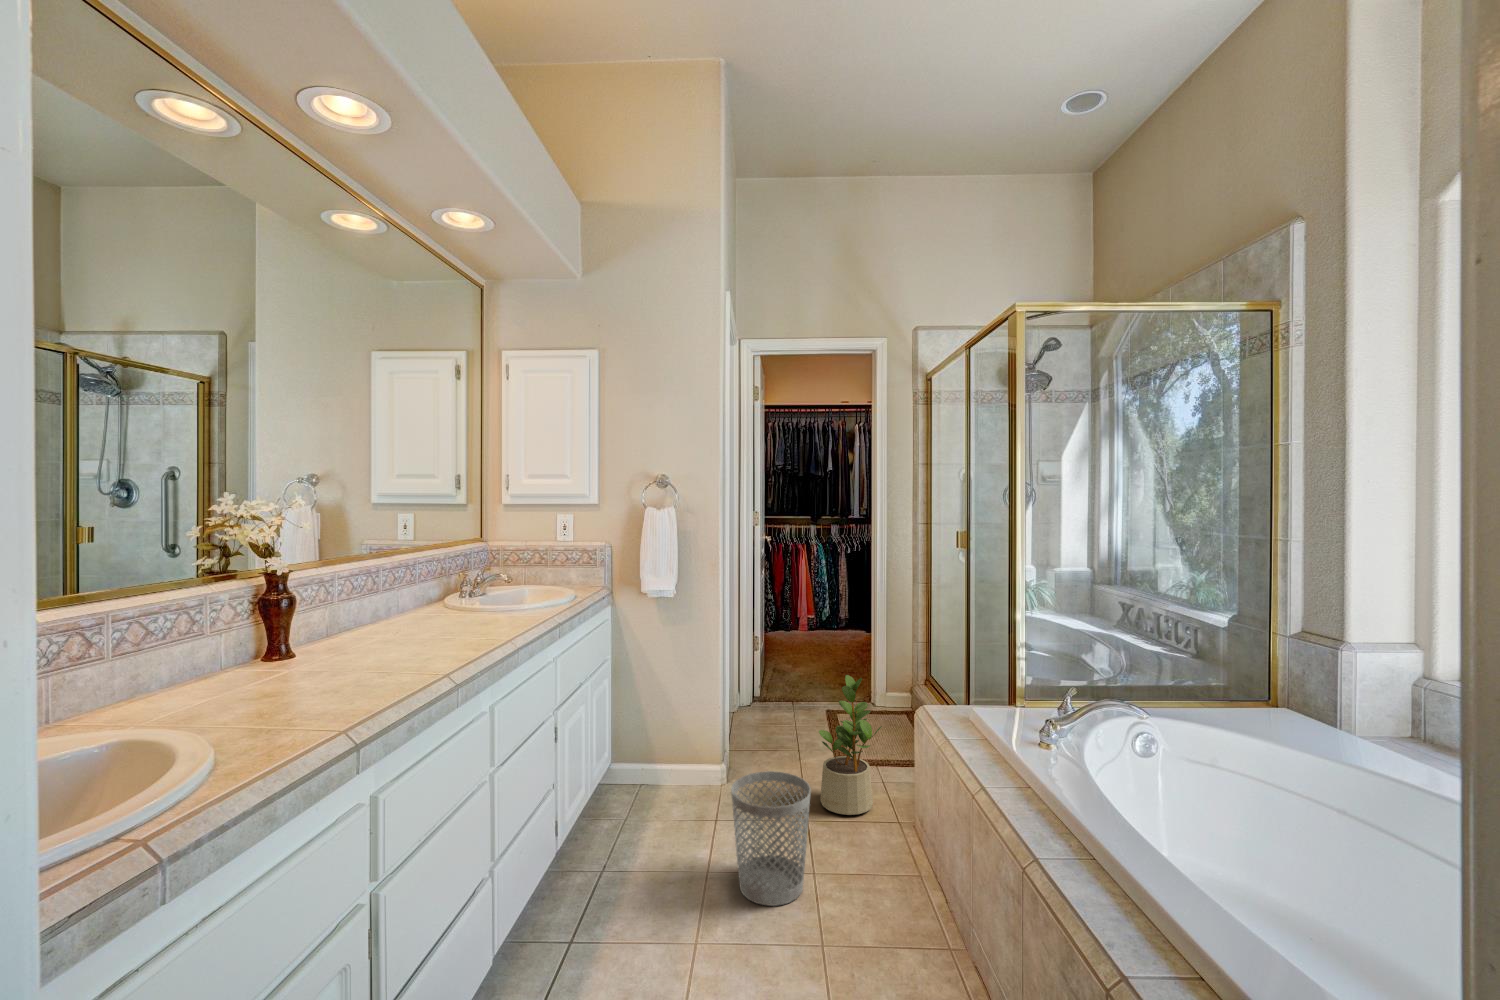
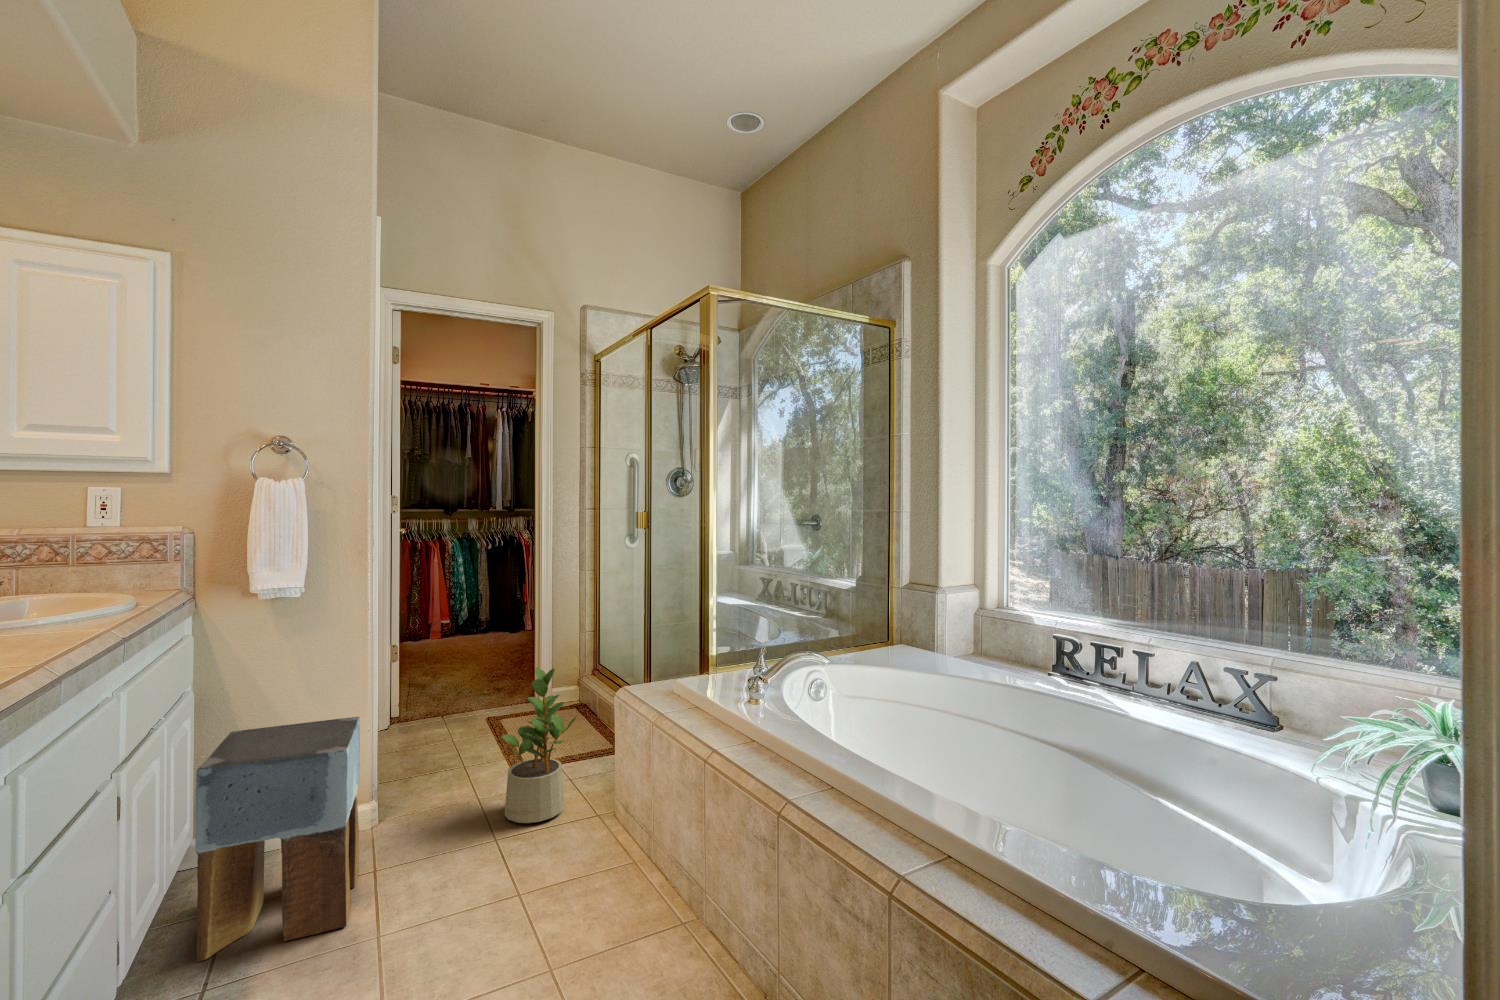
stool: none [603,691,708,855] -> present [195,717,360,962]
wastebasket: present [731,771,811,906] -> none [415,788,520,954]

